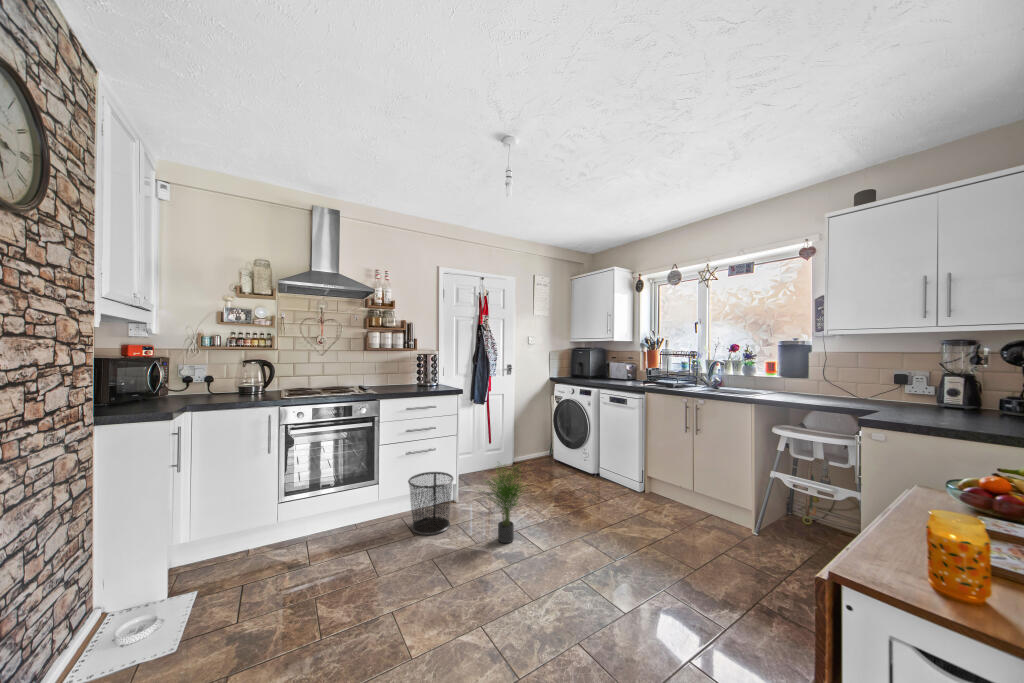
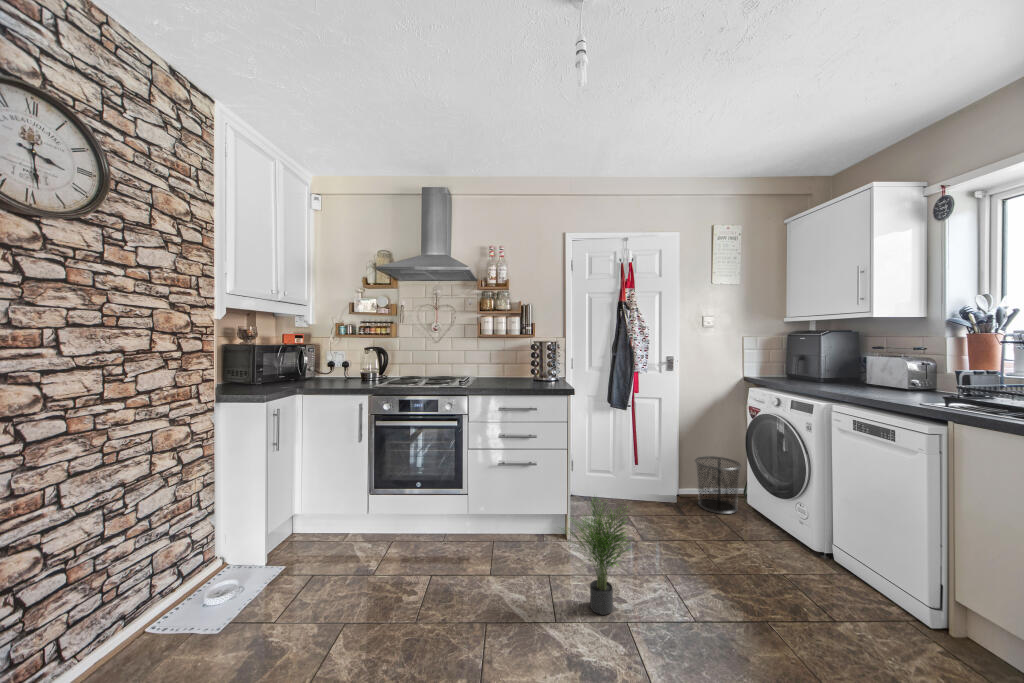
waste bin: present [408,472,453,535] -> present [695,456,741,514]

